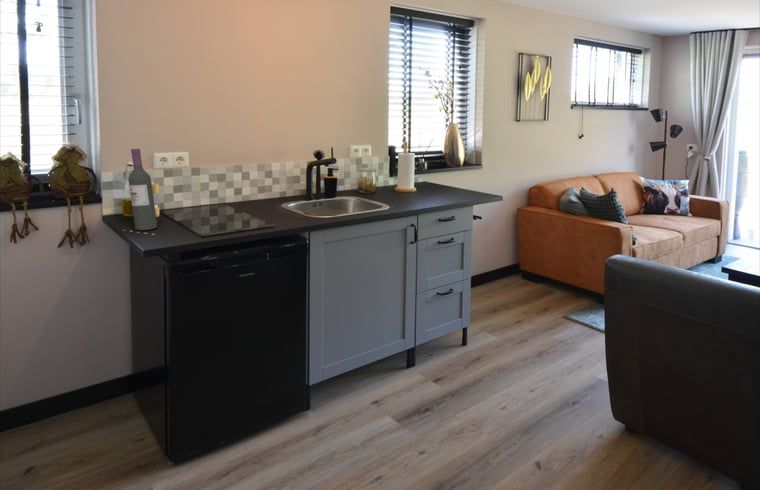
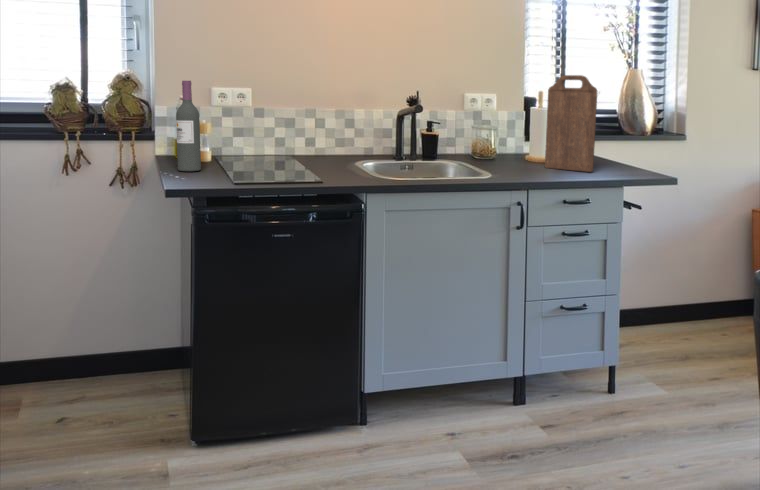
cutting board: none [419,128,458,198] -> present [545,75,597,172]

